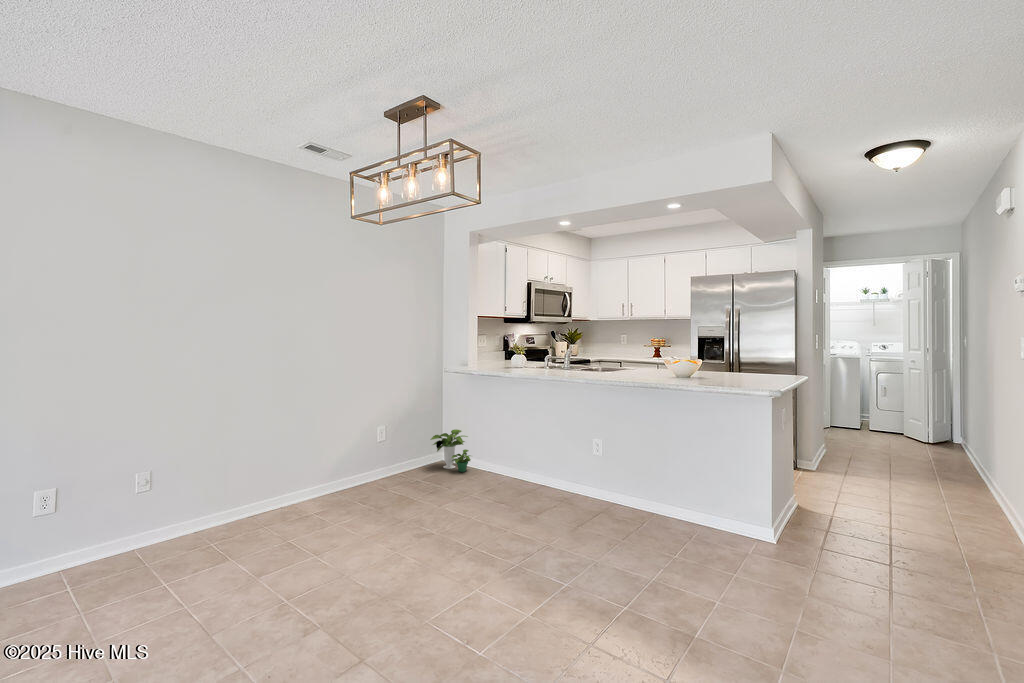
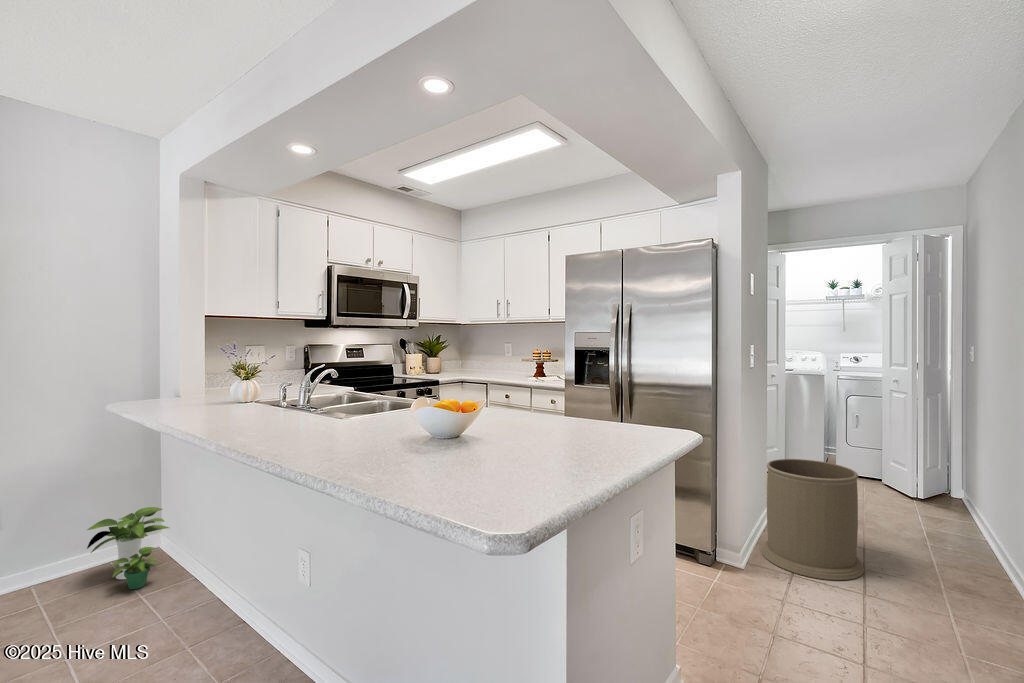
trash can: none [823,407,888,474] -> present [761,459,864,580]

